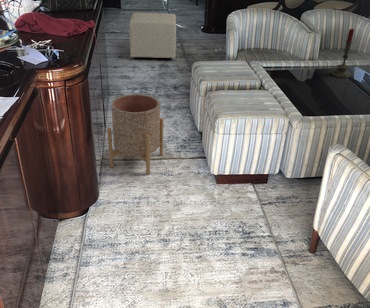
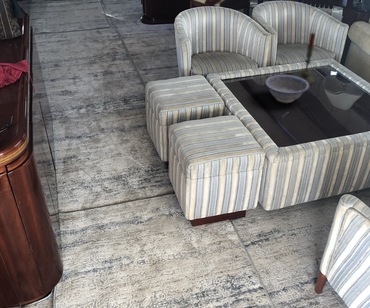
ottoman: present [129,13,176,60] -> none [62,11,118,66]
decorative bowl: none [301,64,343,88] -> present [265,75,310,103]
planter: present [107,94,164,175] -> none [61,135,127,226]

